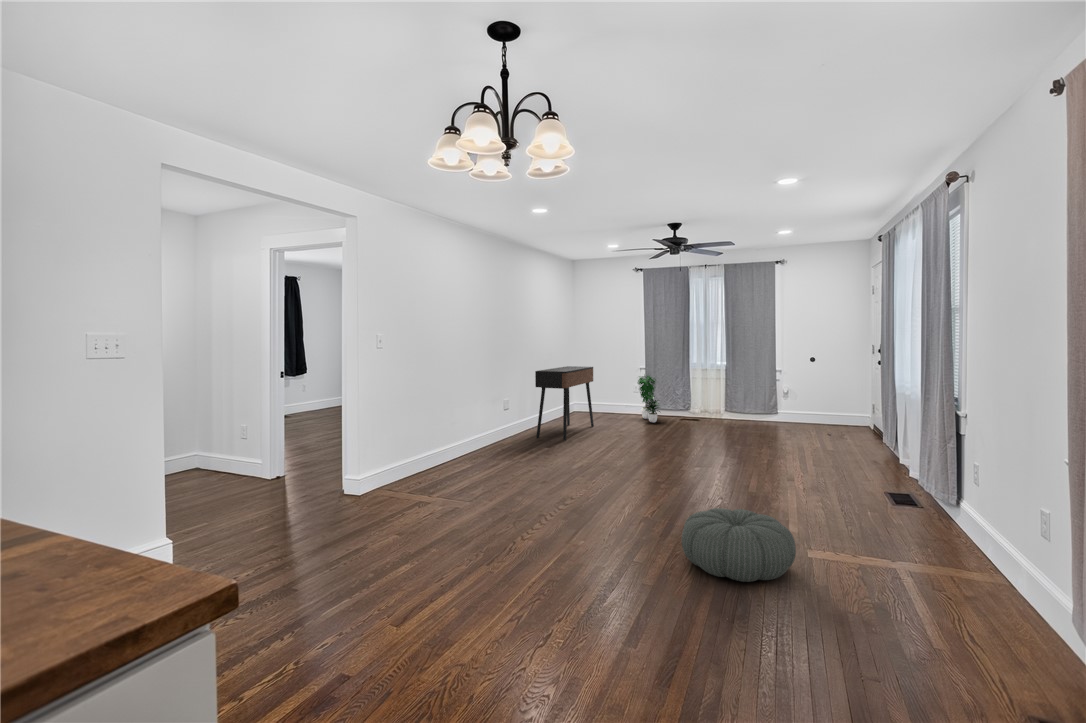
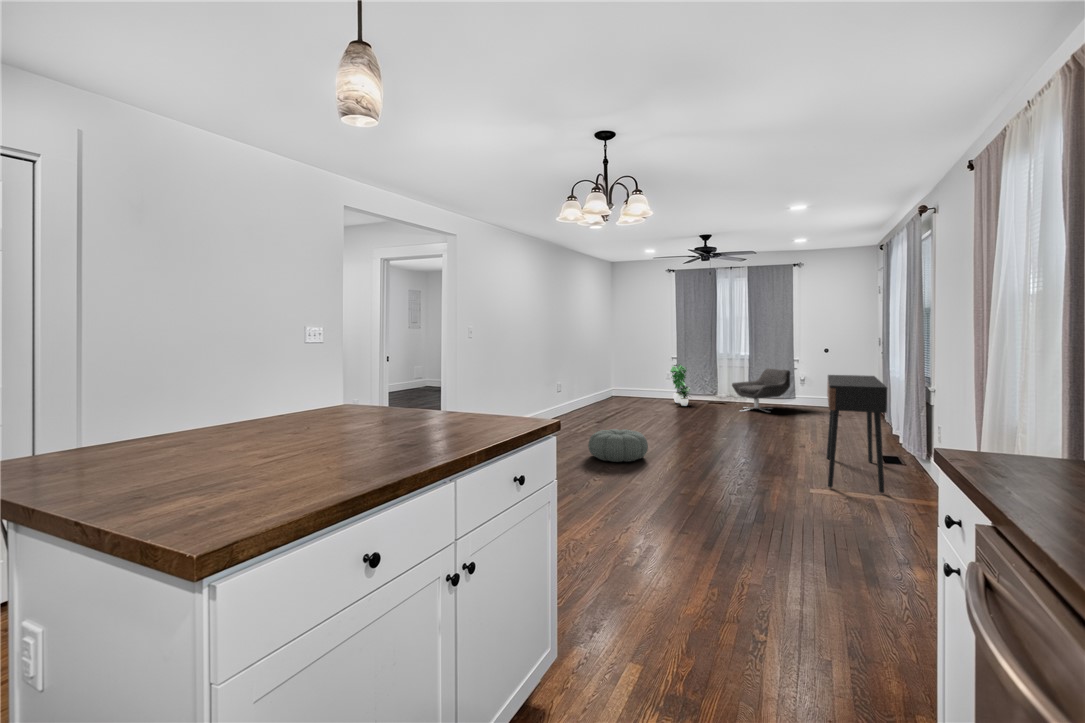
console table: present [535,366,594,441] -> present [827,375,887,493]
lounge chair: none [706,380,773,431] -> present [732,369,790,412]
pouf: present [682,508,796,582] -> present [588,429,648,462]

